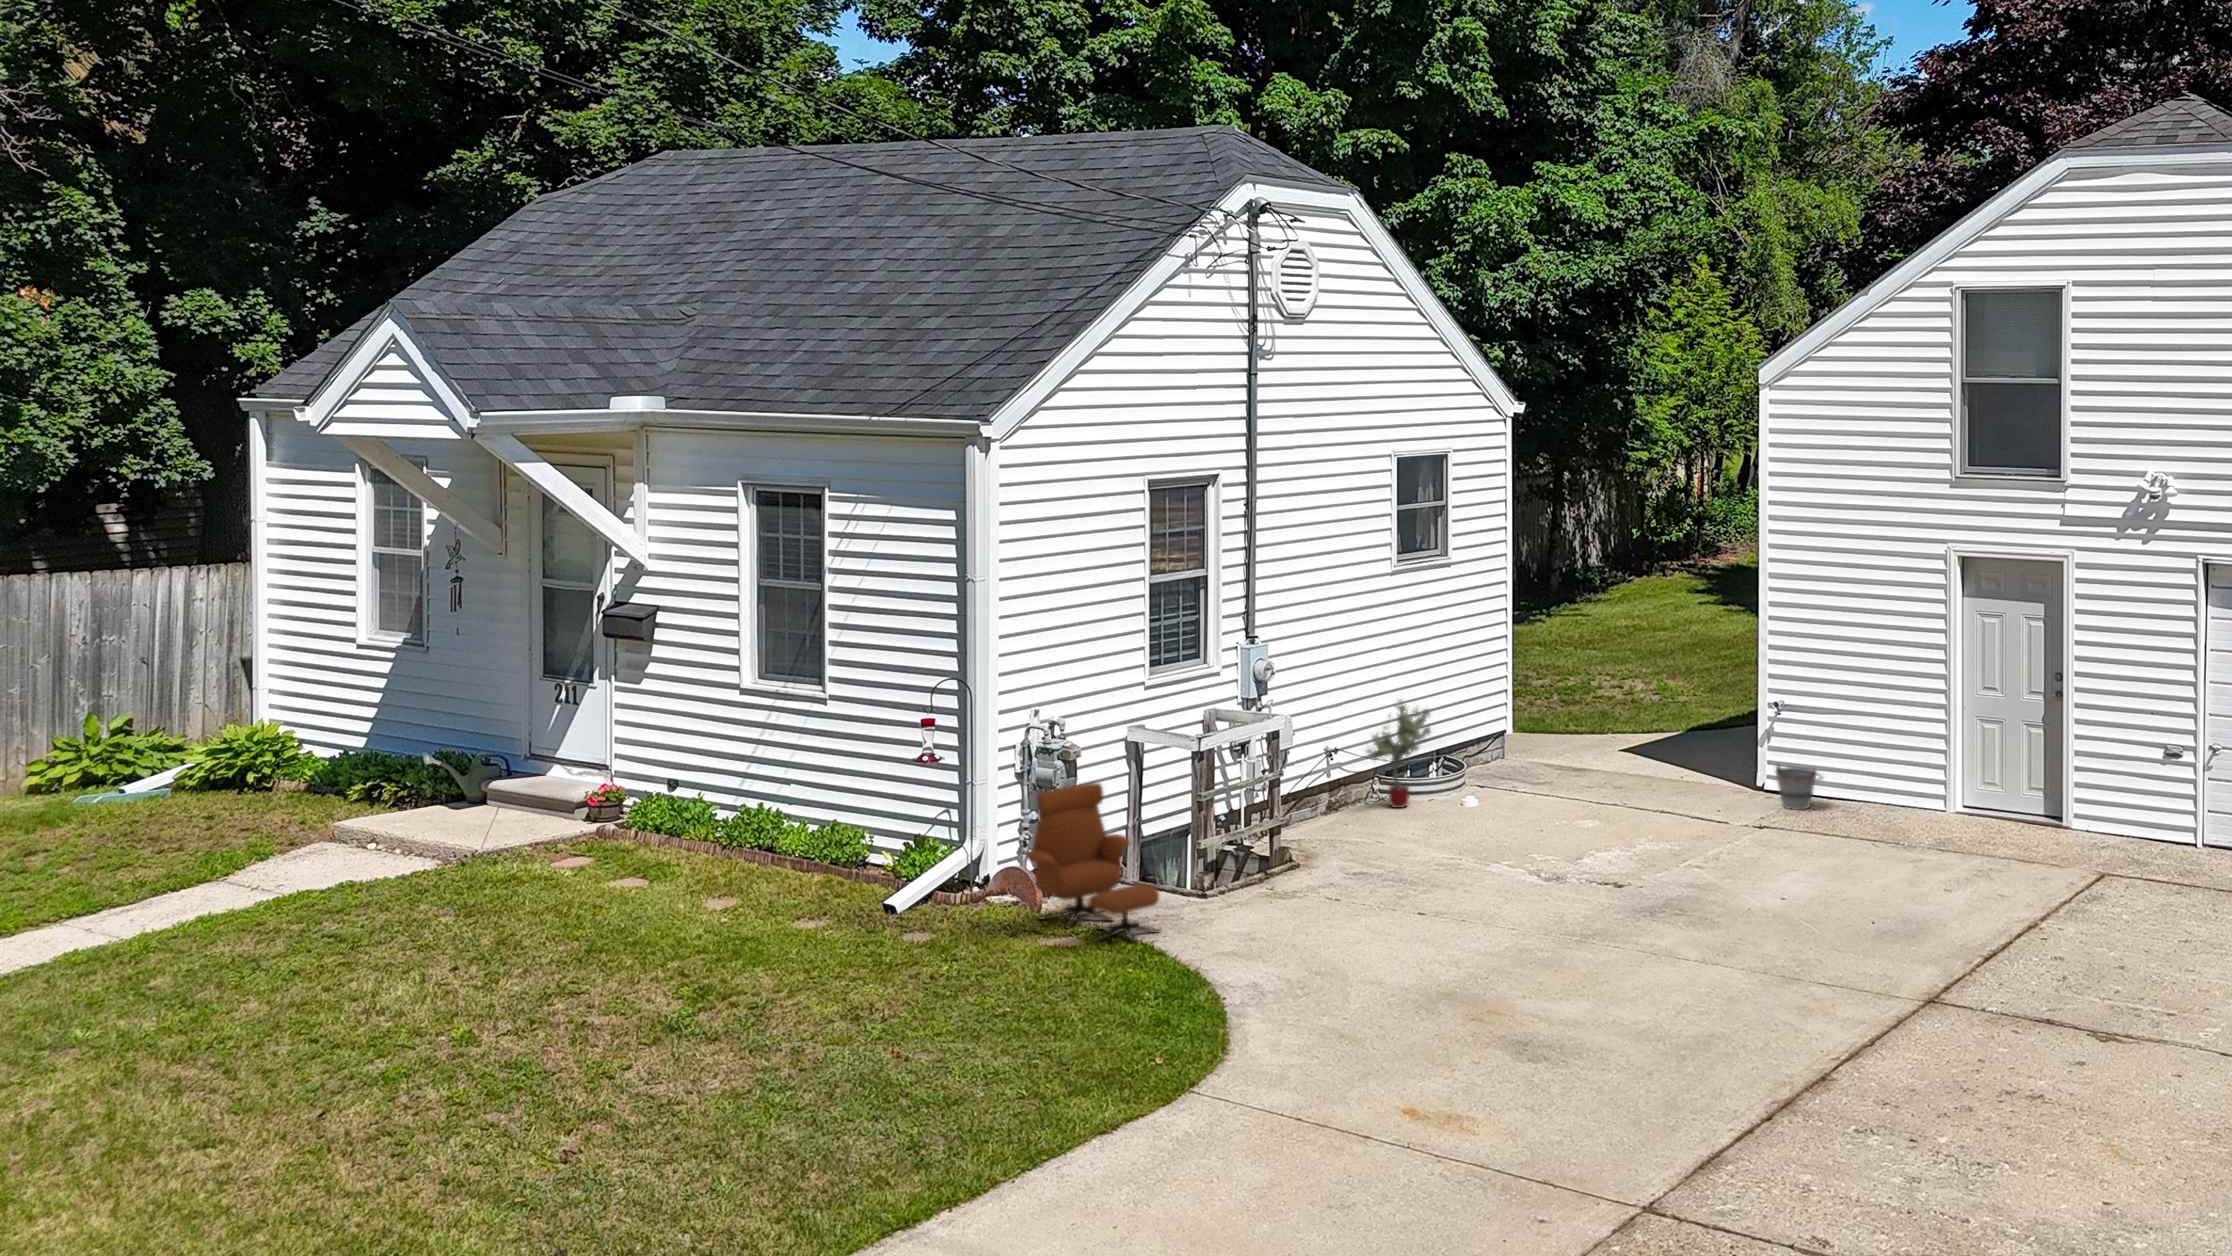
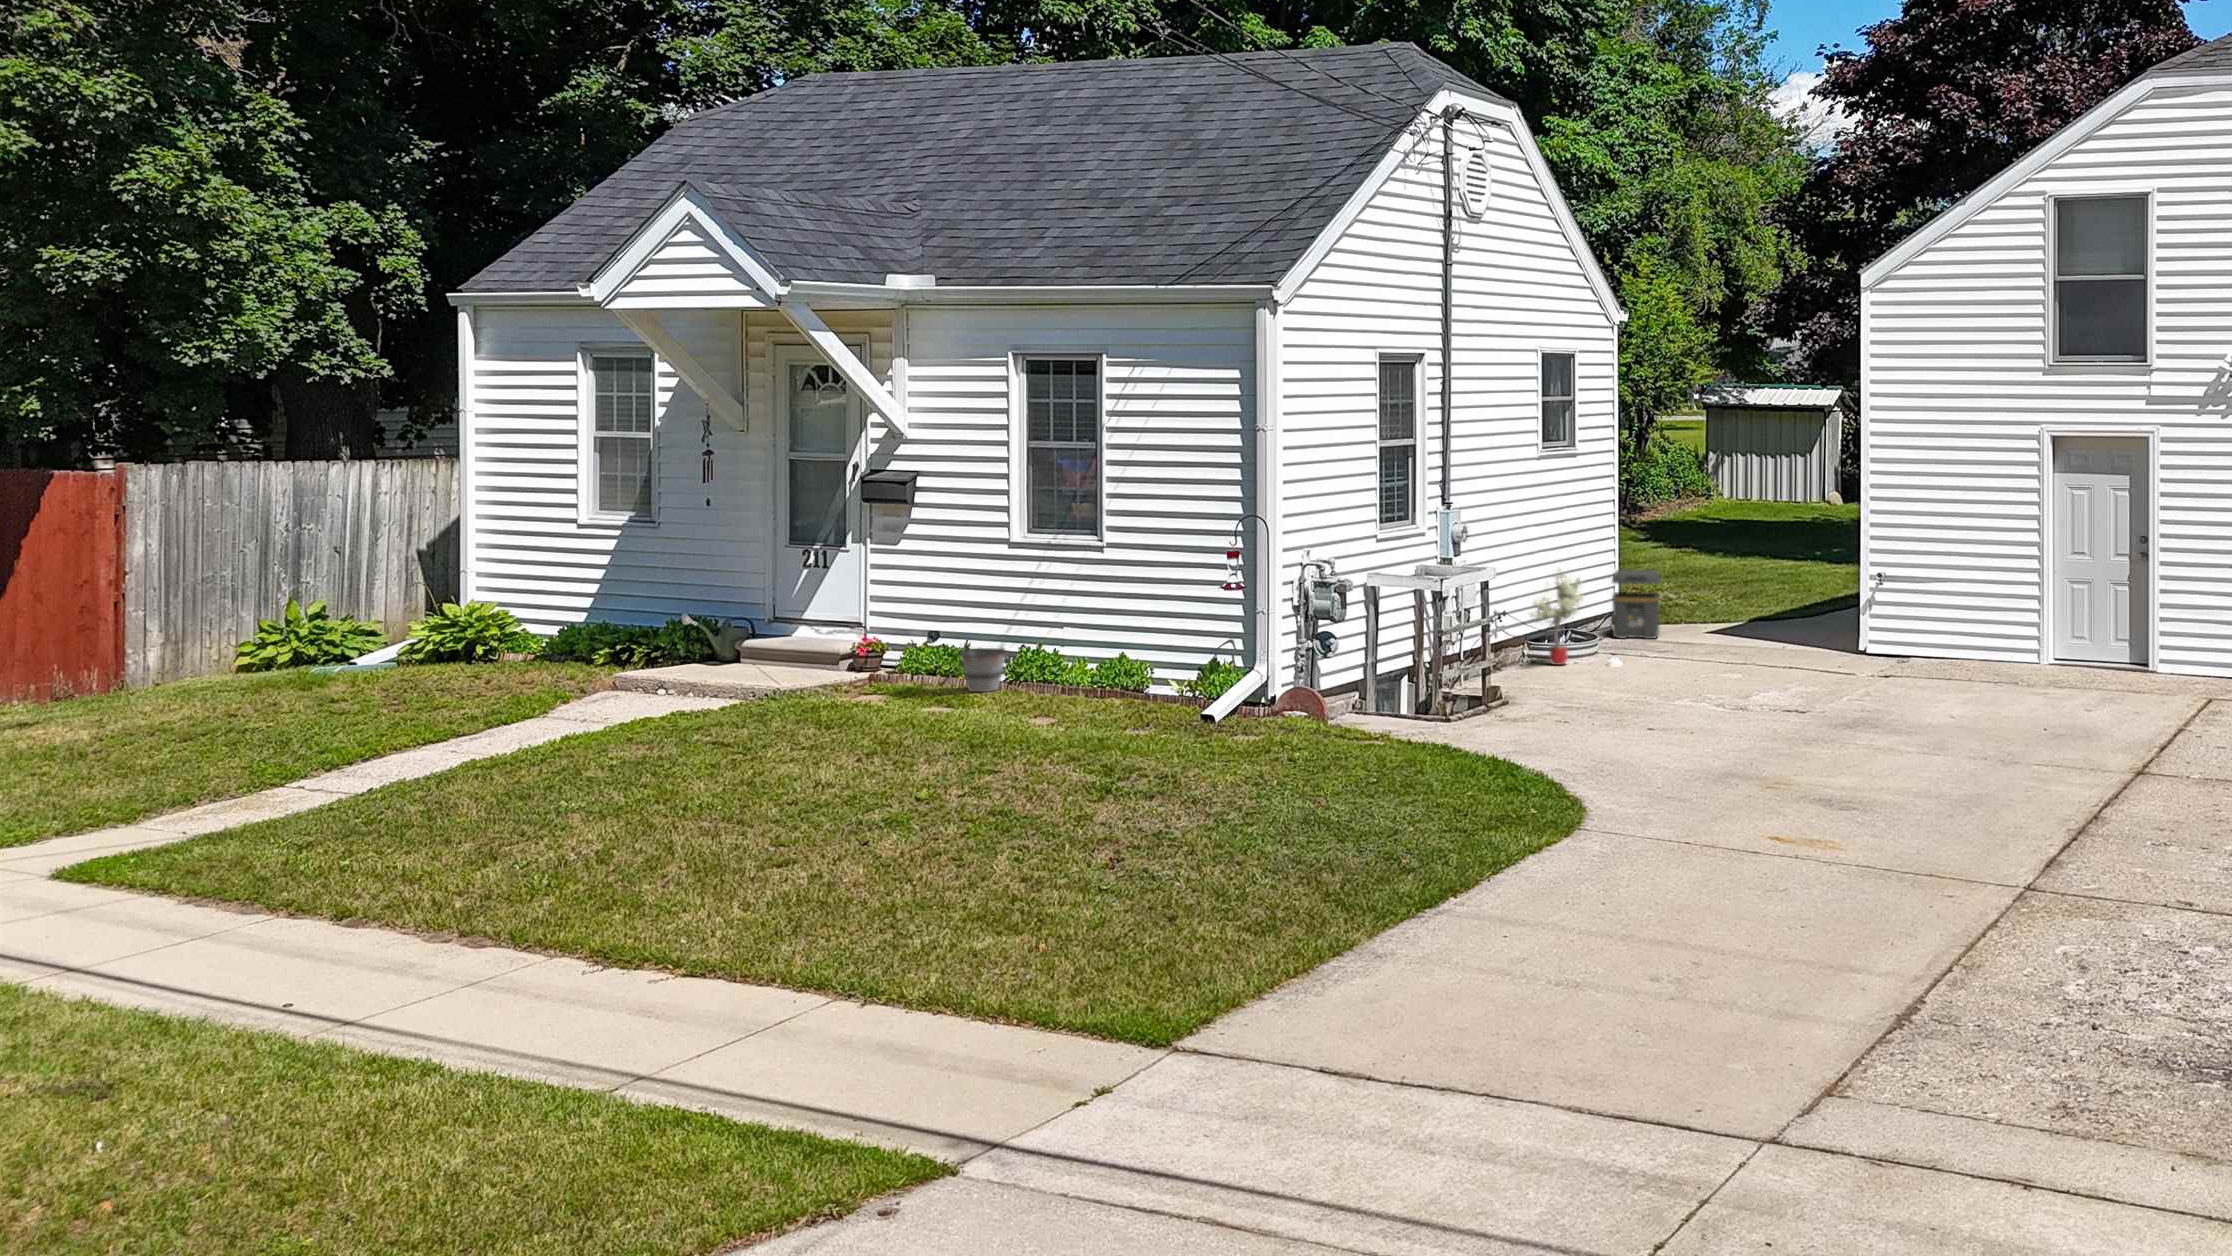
toolbox: none [1492,687,1550,767] -> present [1612,570,1661,639]
bucket: present [1776,766,1822,810] -> present [960,646,1015,692]
lounge chair: present [1025,783,1160,943] -> none [1311,617,1439,749]

